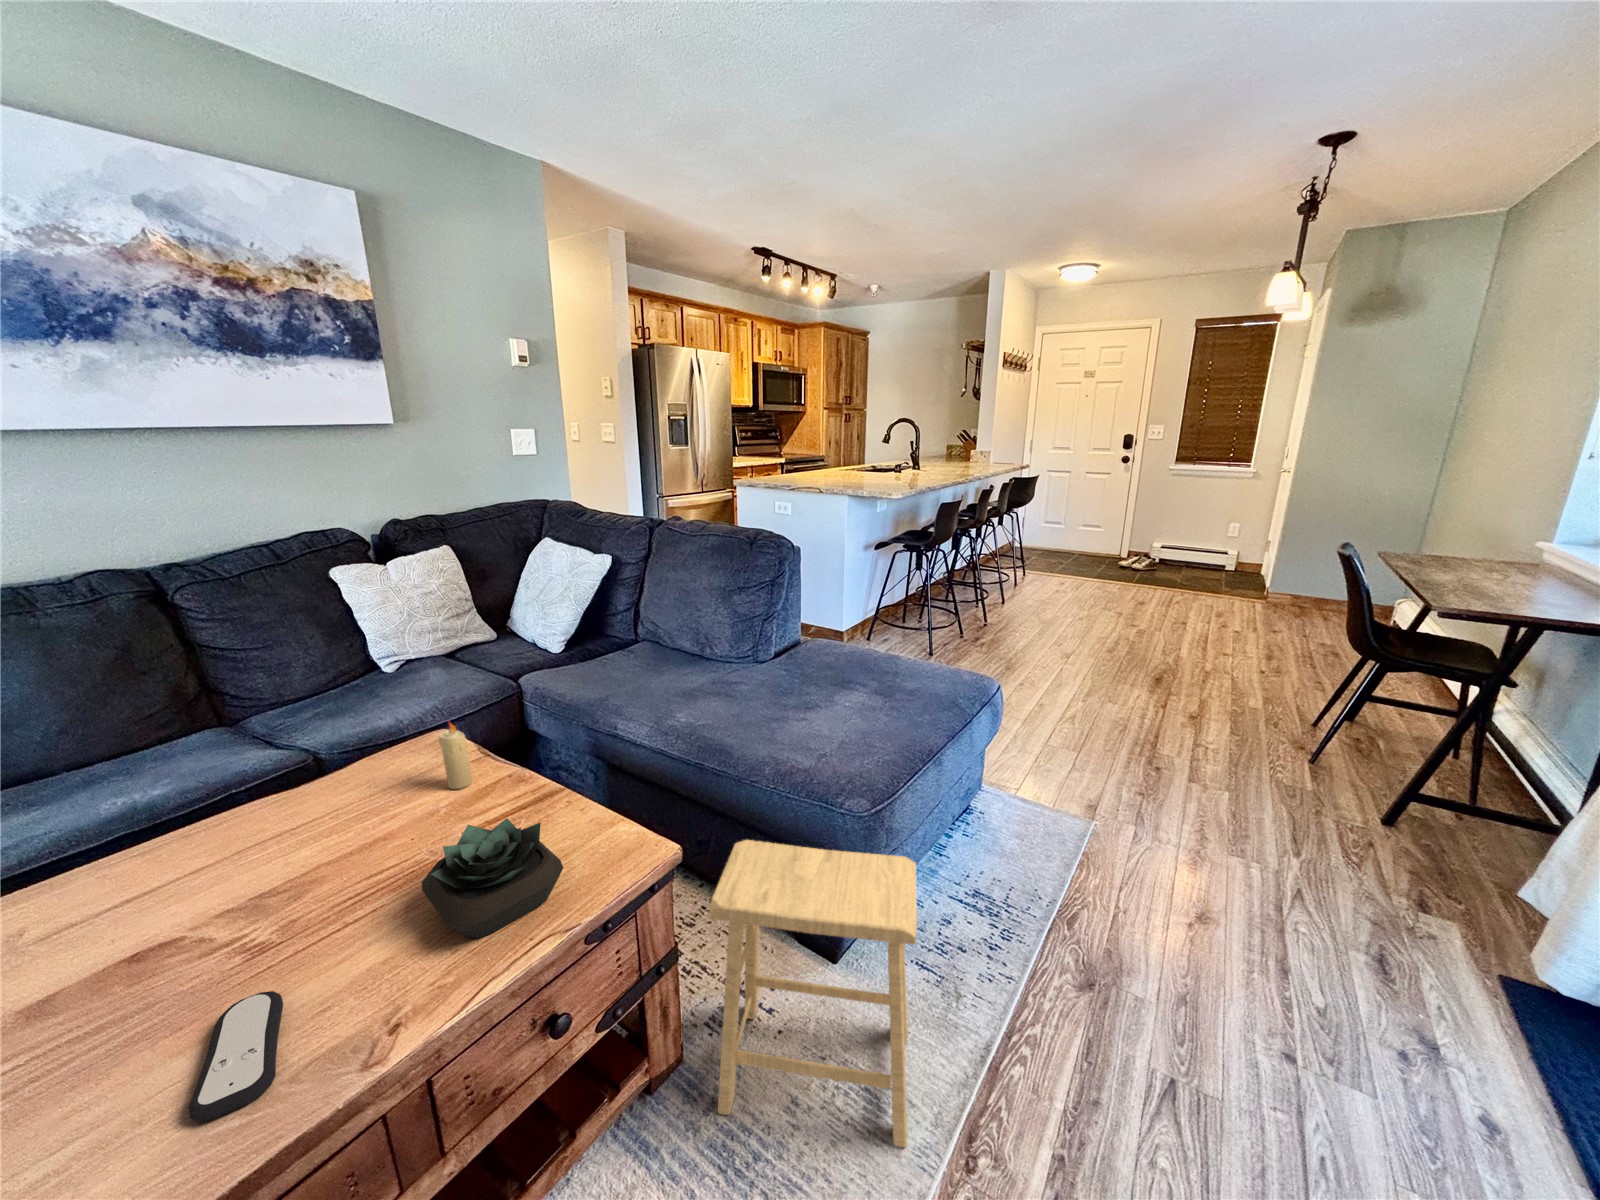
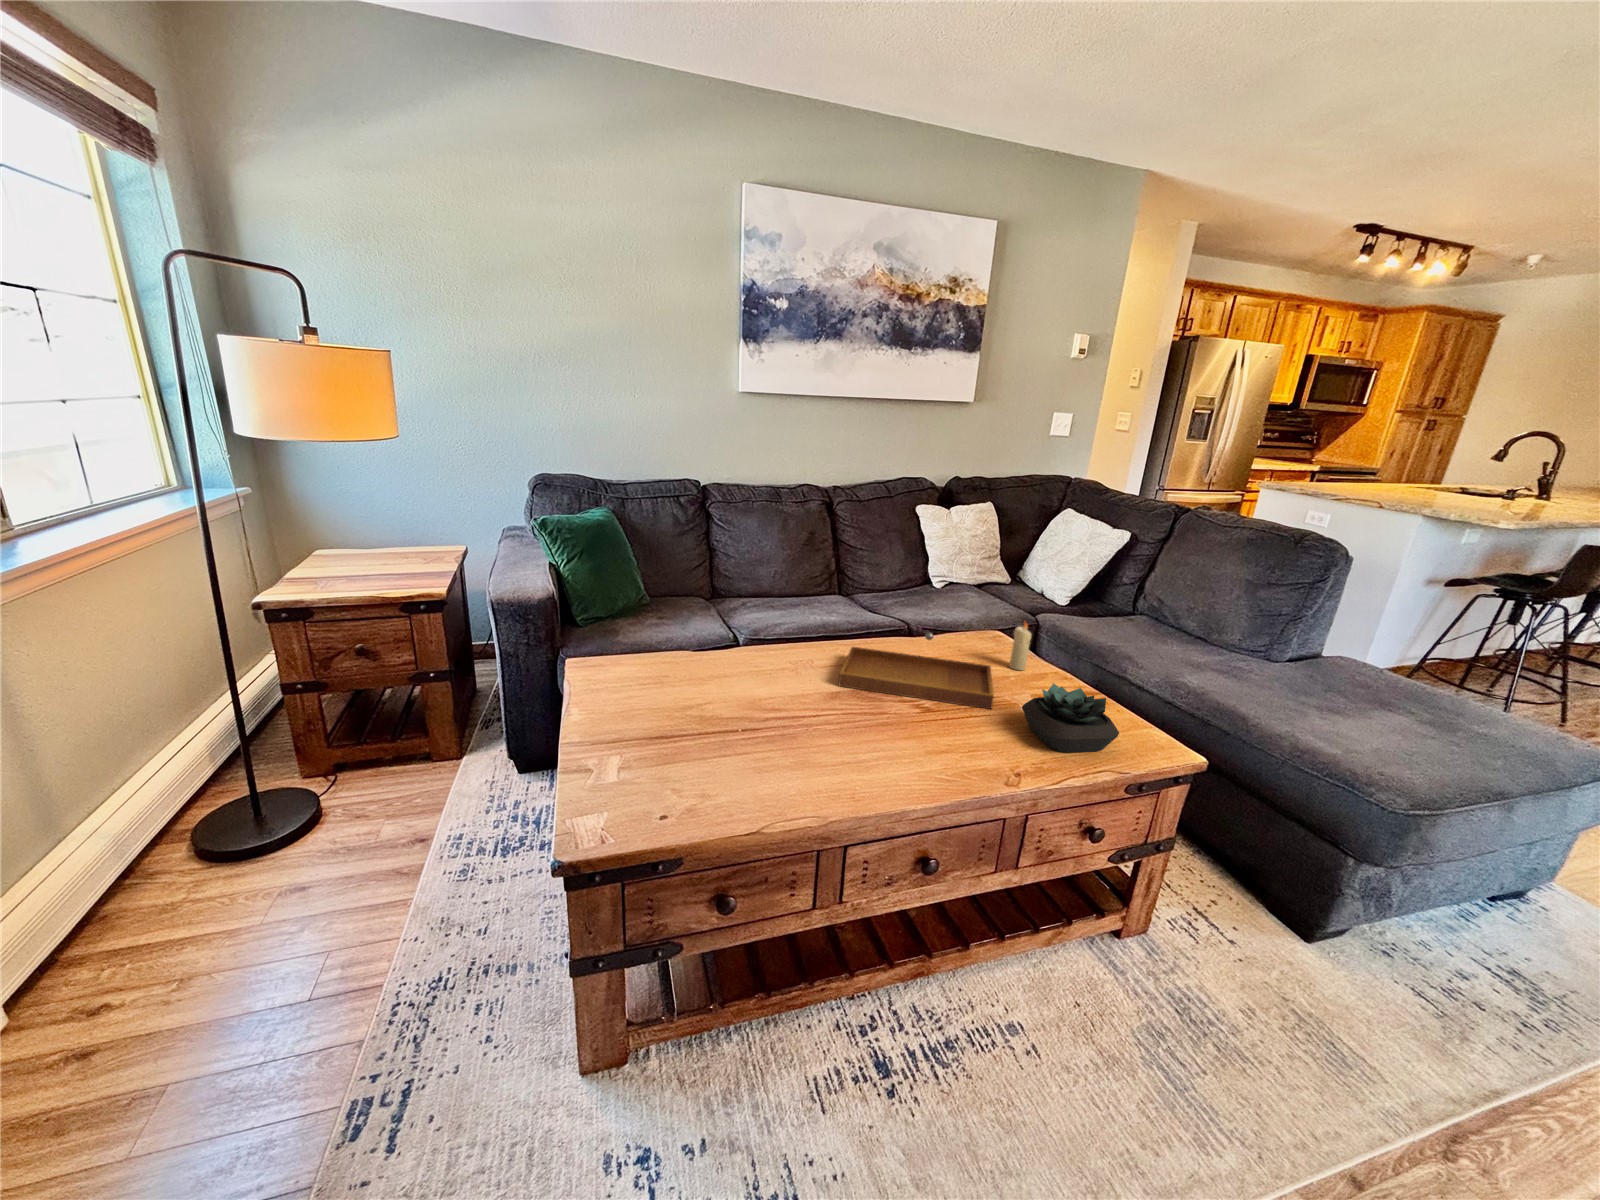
tray: none [48,802,406,980] -> present [838,632,994,709]
footstool: present [709,840,917,1147] -> none [1178,780,1464,1099]
remote control: present [188,991,283,1122] -> none [925,725,965,769]

